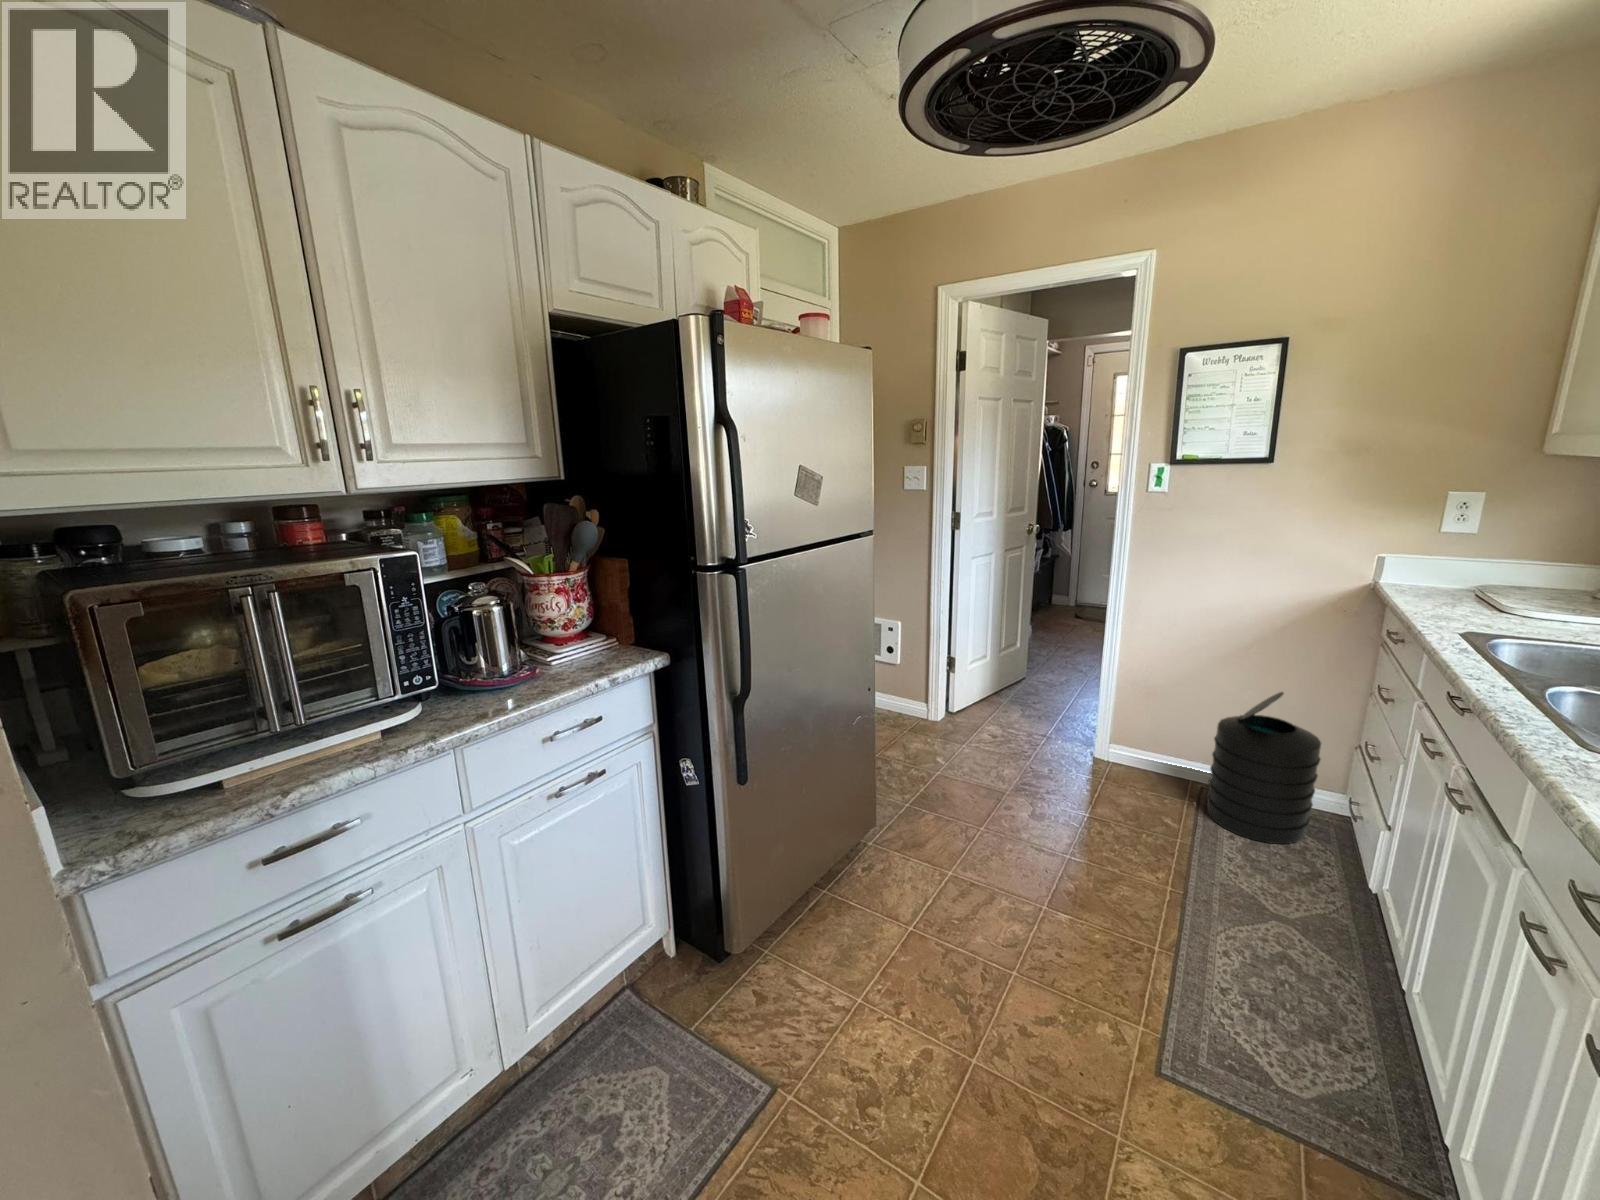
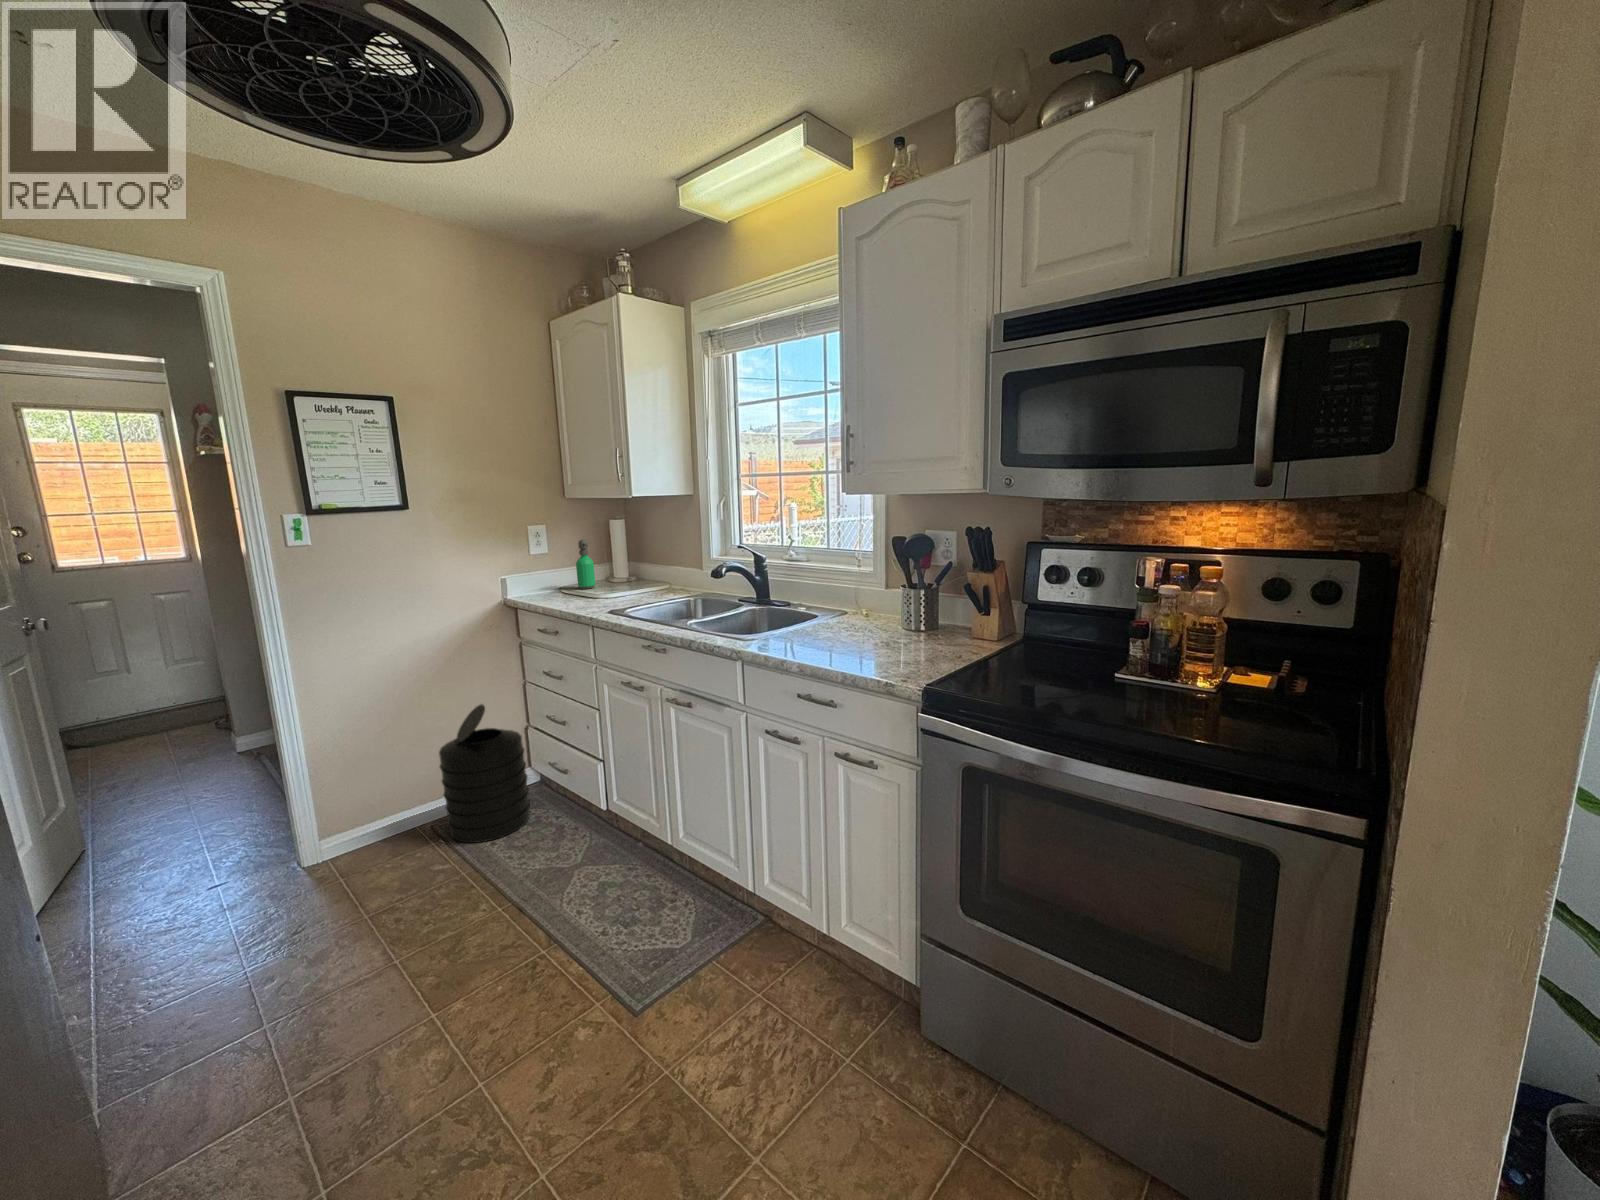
soap dispenser: none [1511,521,1558,598] -> present [576,540,595,589]

